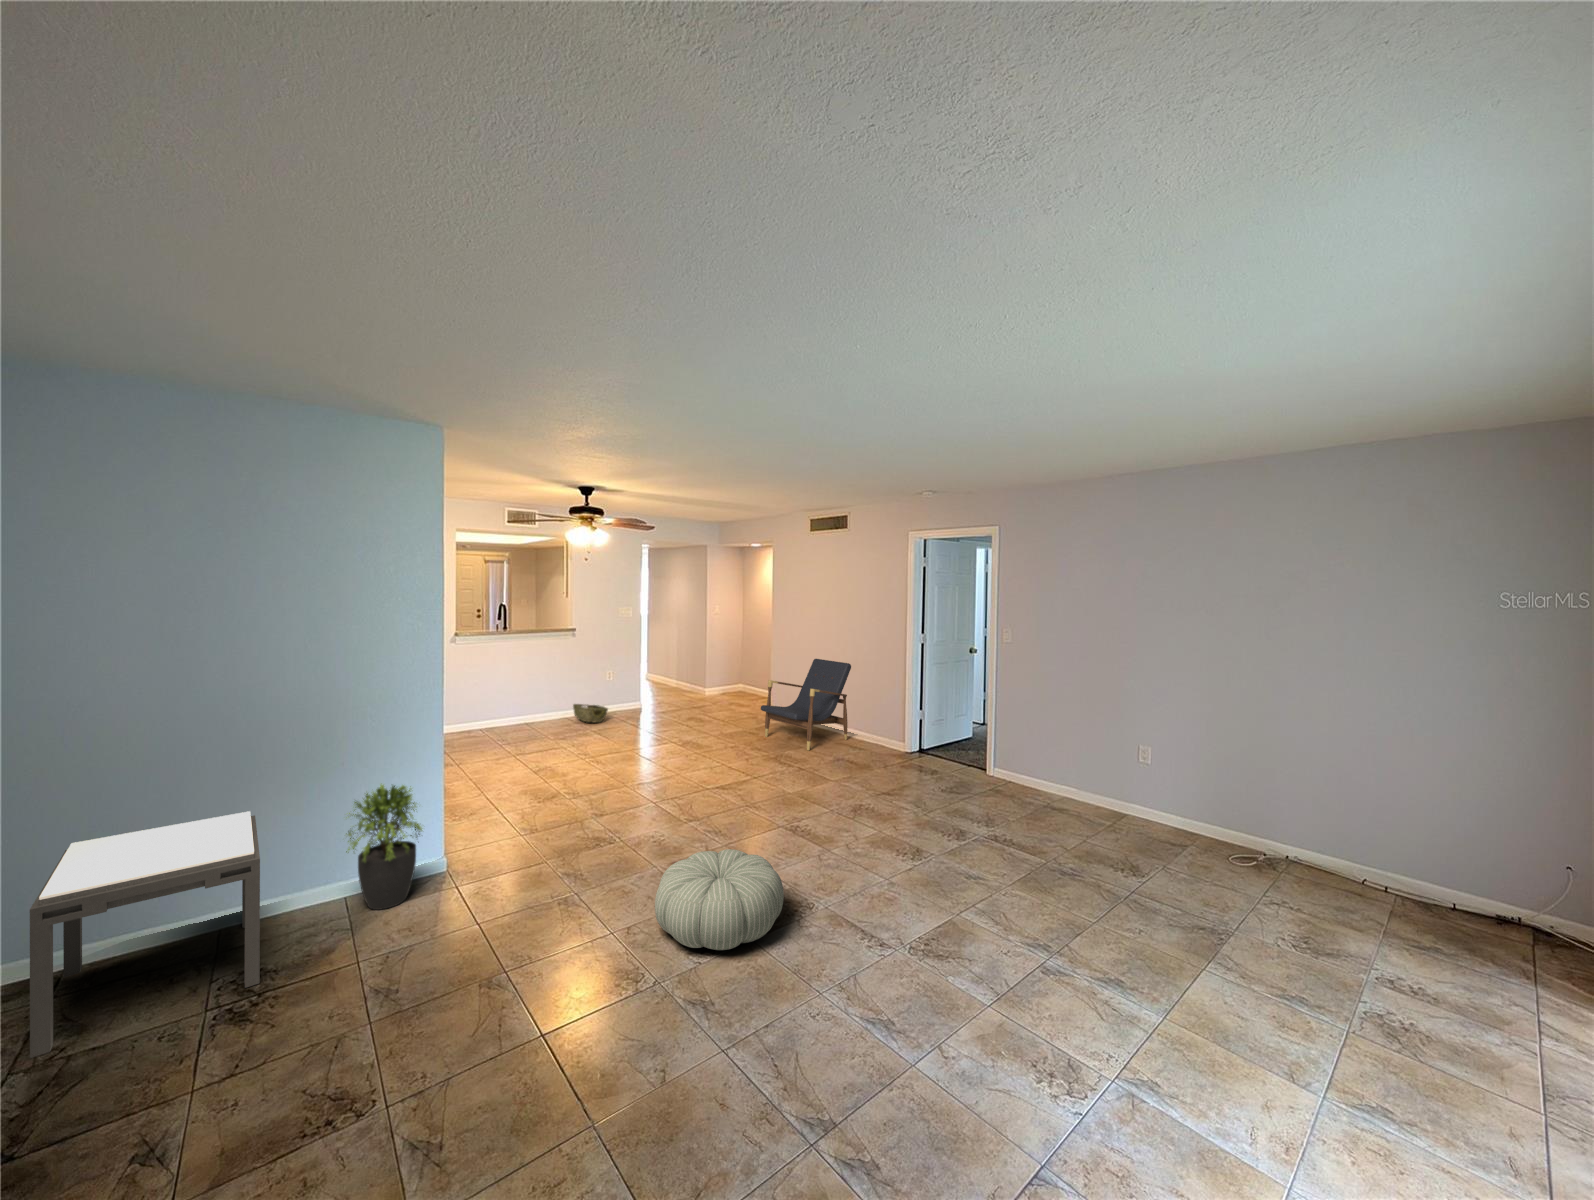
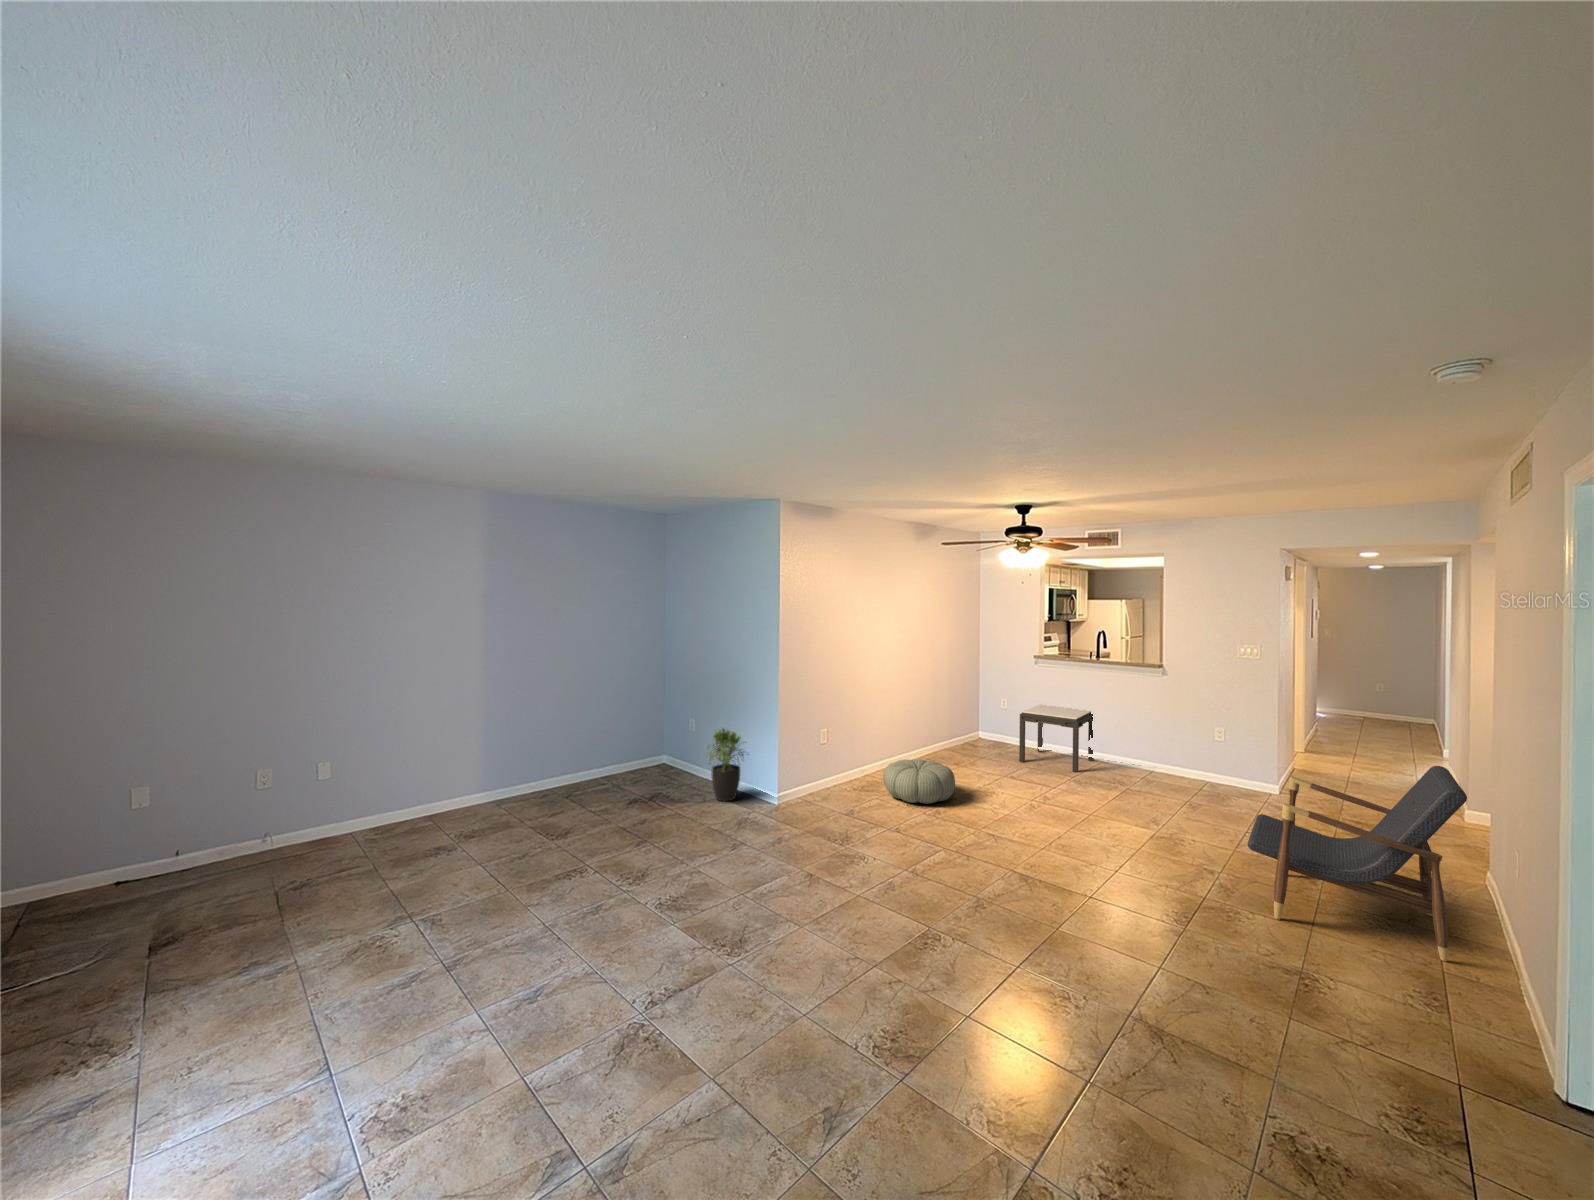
woven basket: present [573,704,608,723] -> none [1116,748,1156,777]
side table: present [30,811,260,1058] -> present [1019,705,1094,772]
pouf: present [655,849,784,950] -> present [883,759,955,804]

